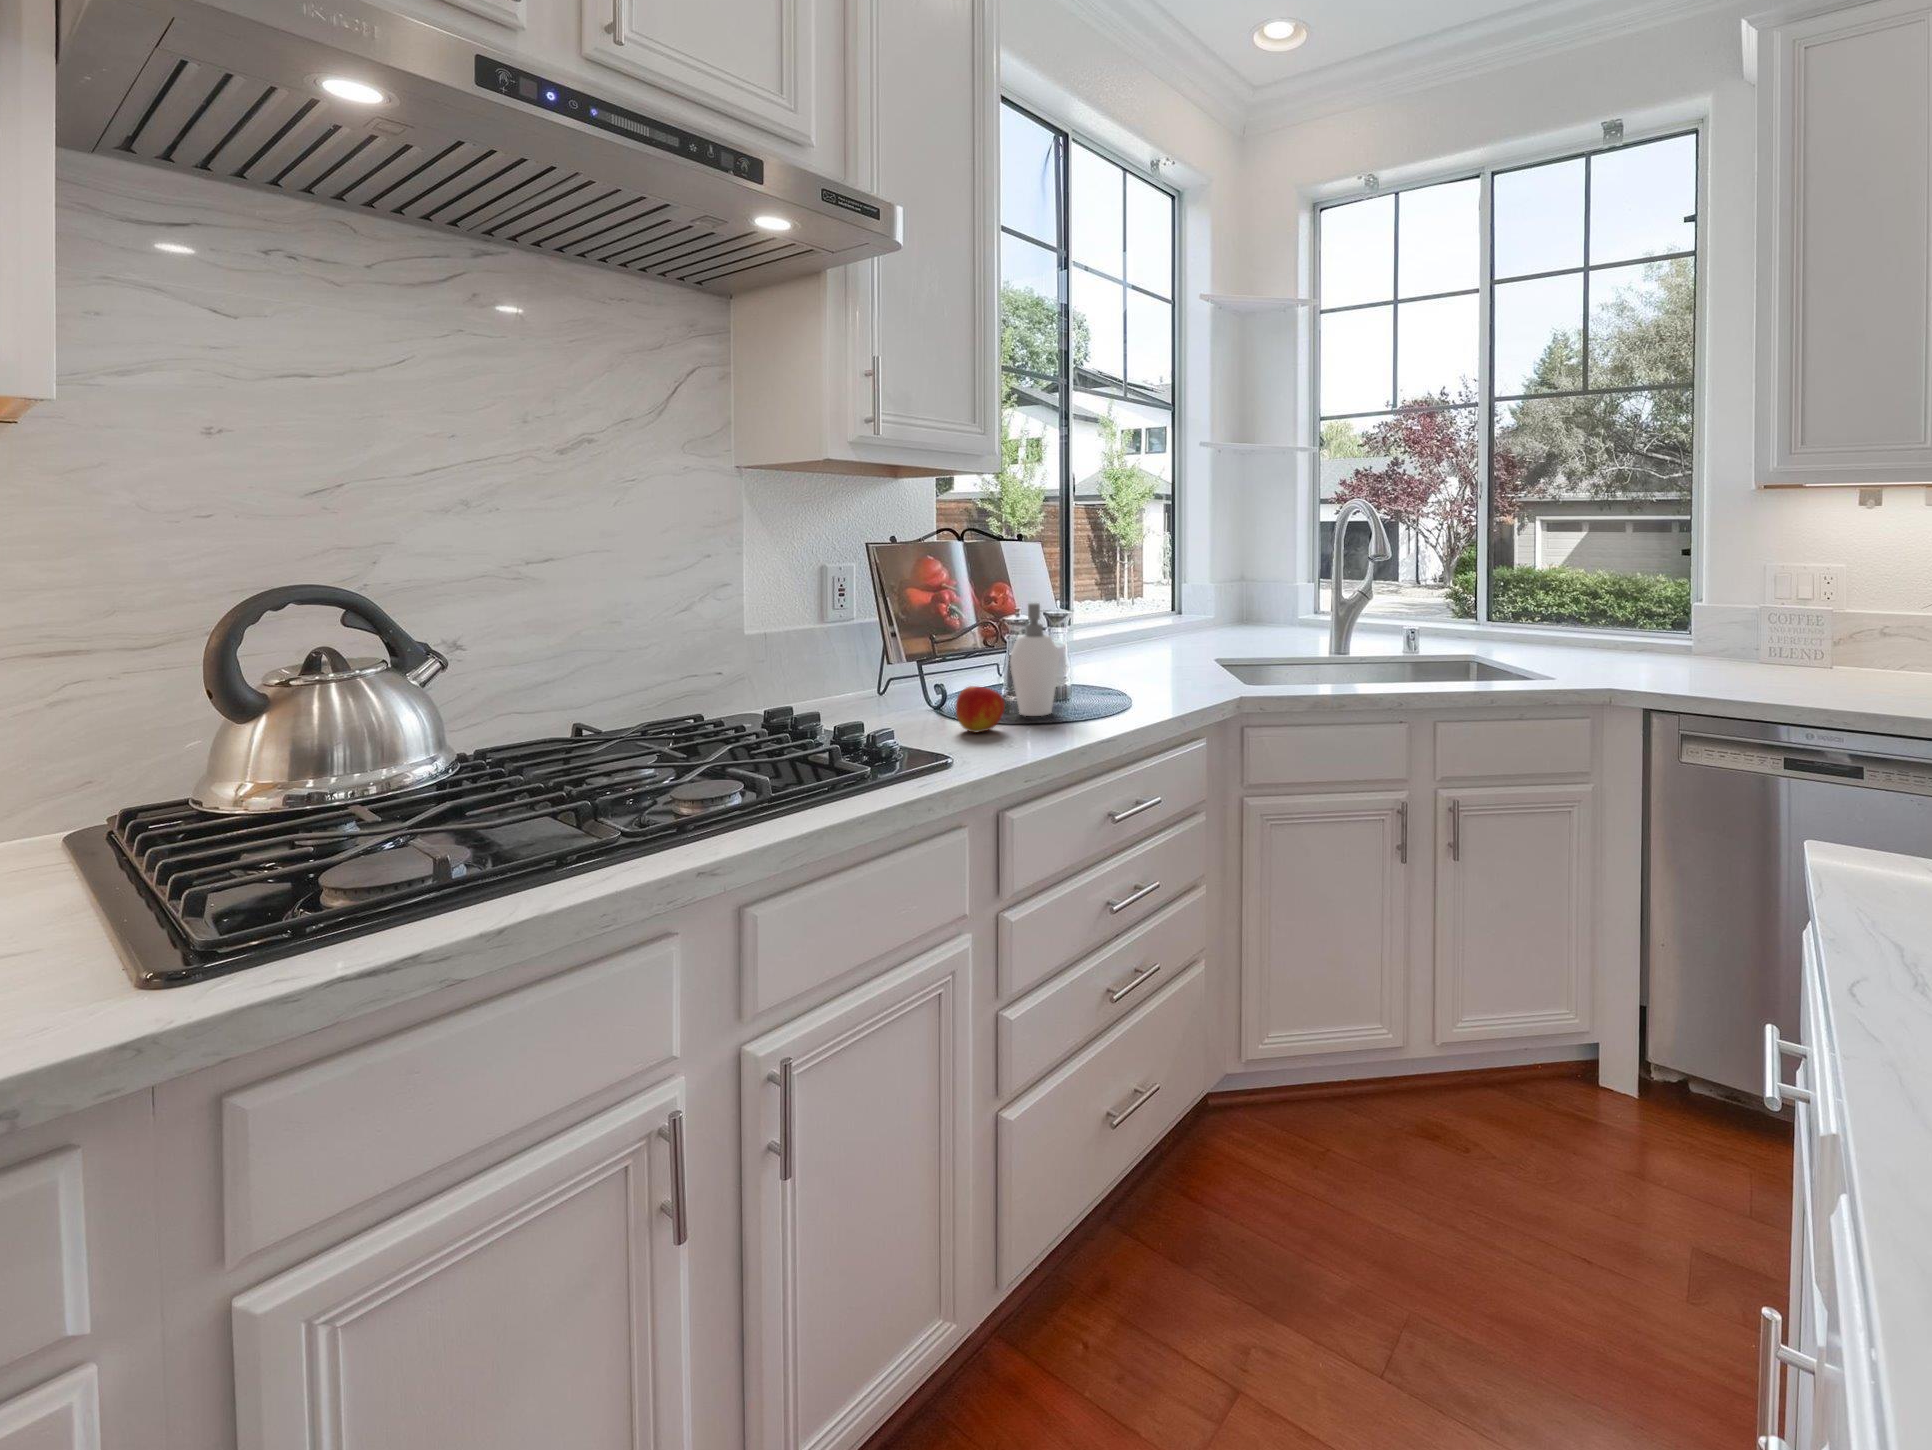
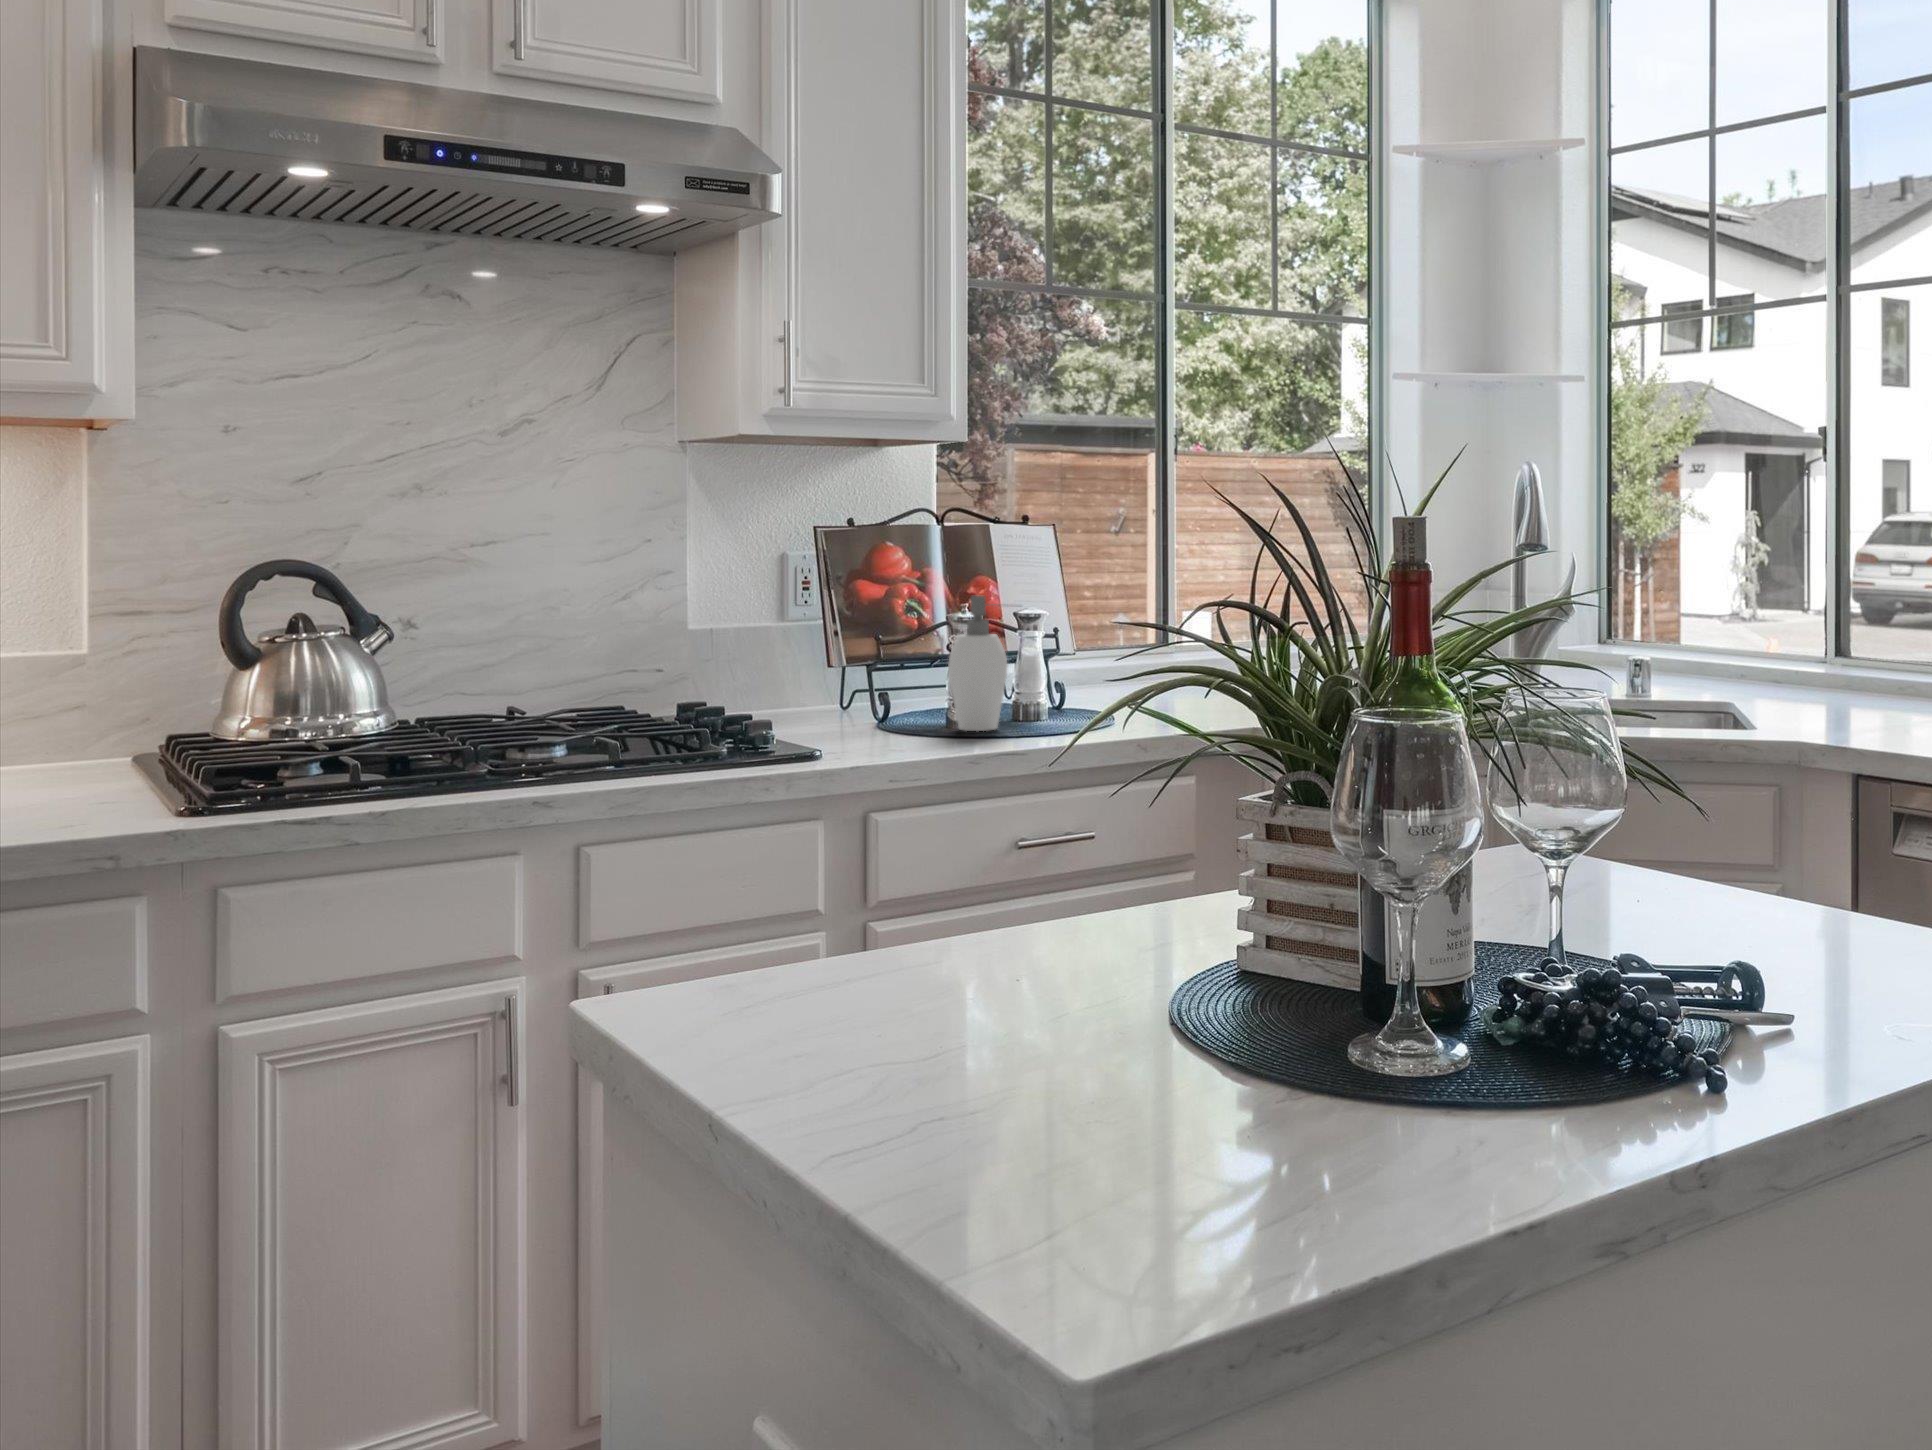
apple: present [956,686,1005,732] -> none [864,688,919,740]

